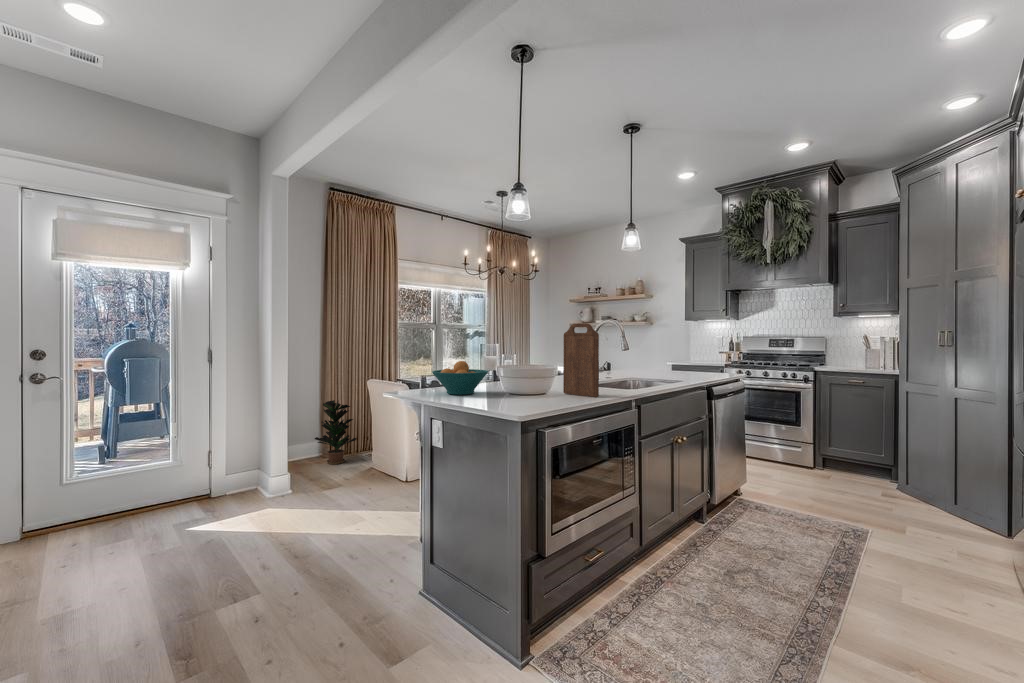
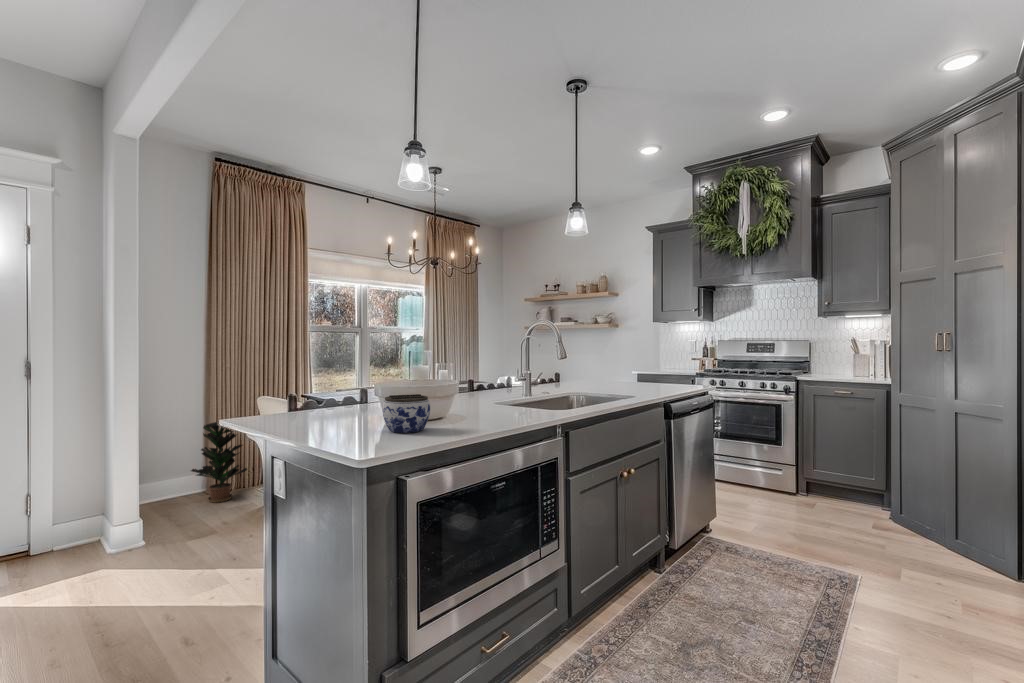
cutting board: present [563,323,599,397] -> none [464,324,506,423]
fruit bowl: present [432,361,488,395] -> none [280,375,362,422]
jar: none [515,375,549,402] -> present [382,394,430,433]

